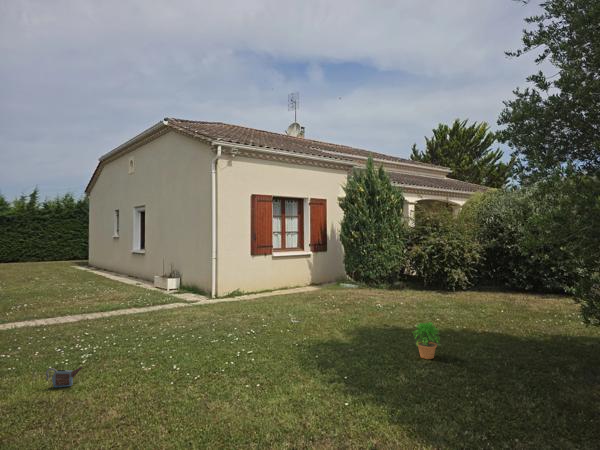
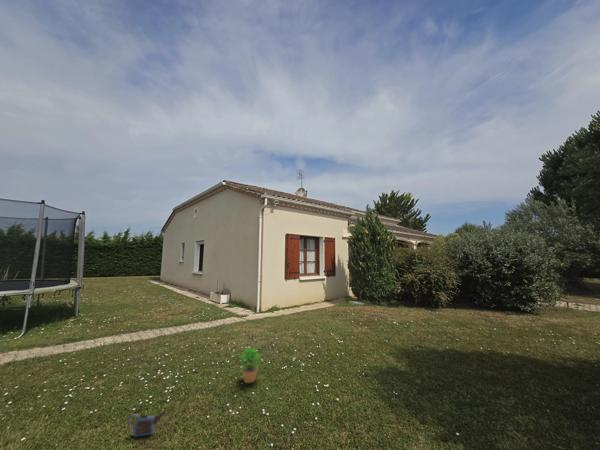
potted plant: present [415,322,440,359] -> present [241,349,259,383]

